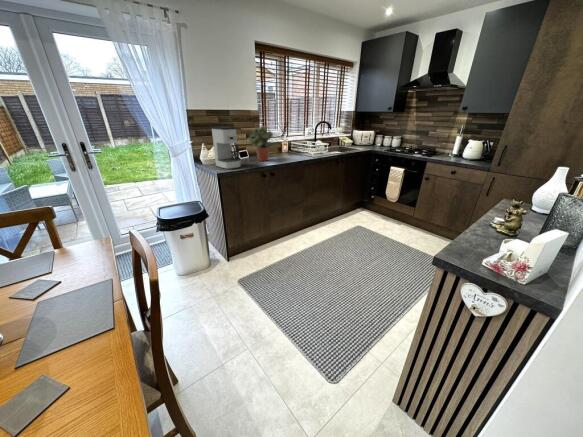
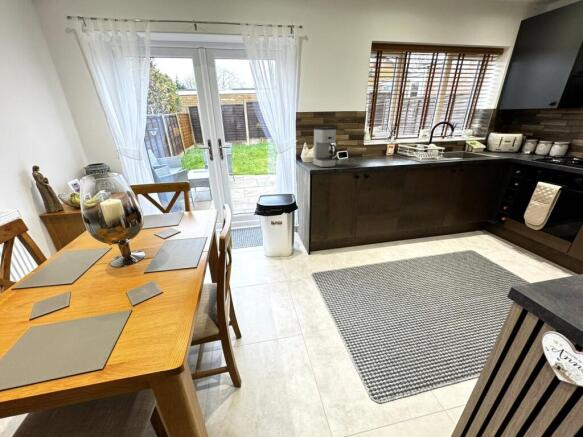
potted plant: present [247,126,276,161] -> none [347,126,382,162]

